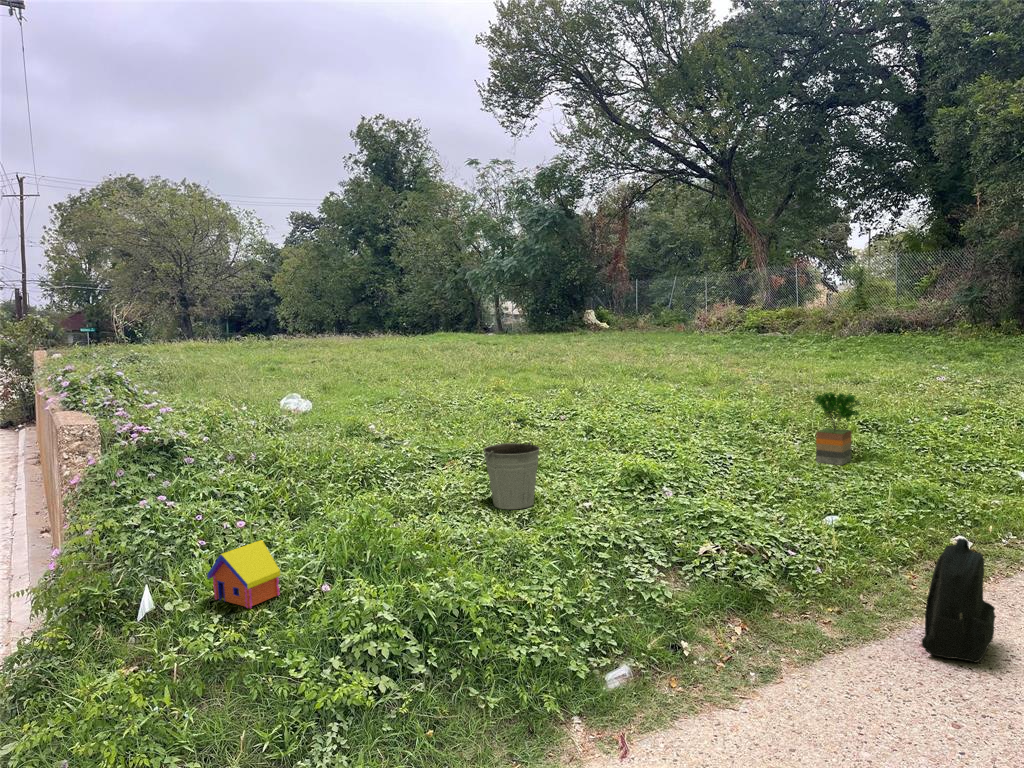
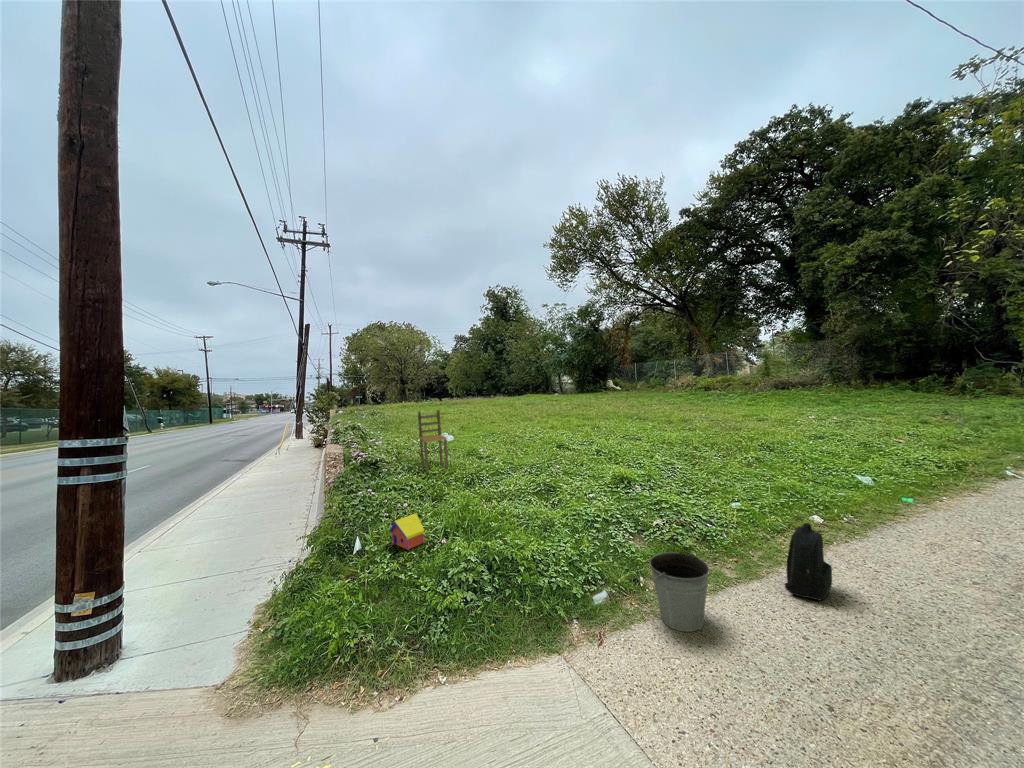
chair: none [236,350,301,471] -> present [418,410,448,471]
potted tree: present [814,392,861,465] -> none [724,428,755,471]
bucket: present [482,442,540,509] -> present [649,552,709,632]

